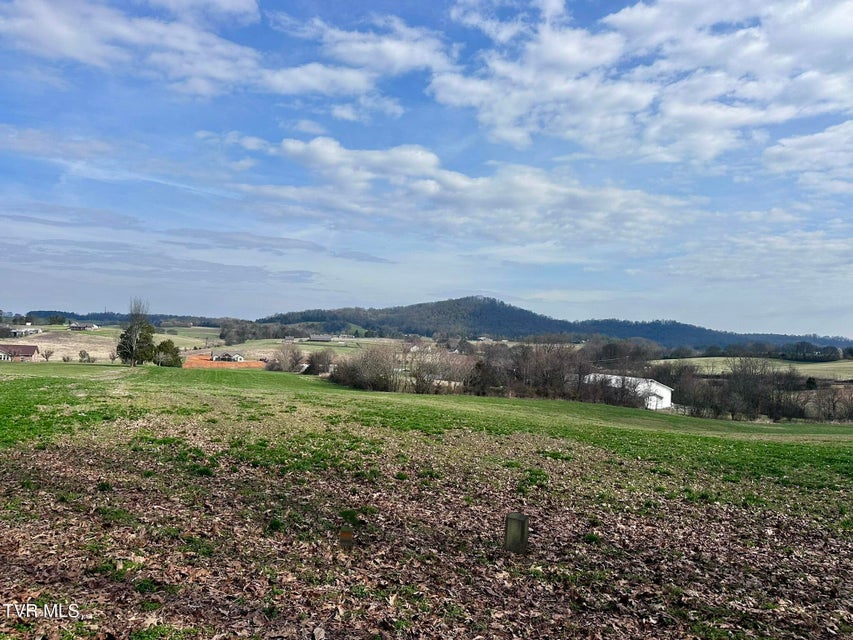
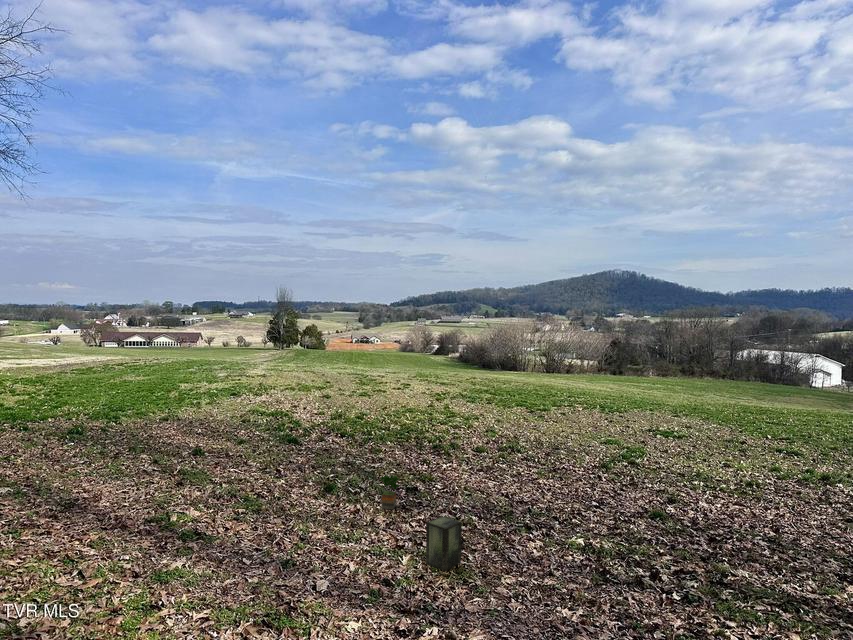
storage box: present [504,512,529,554] -> present [426,516,462,571]

